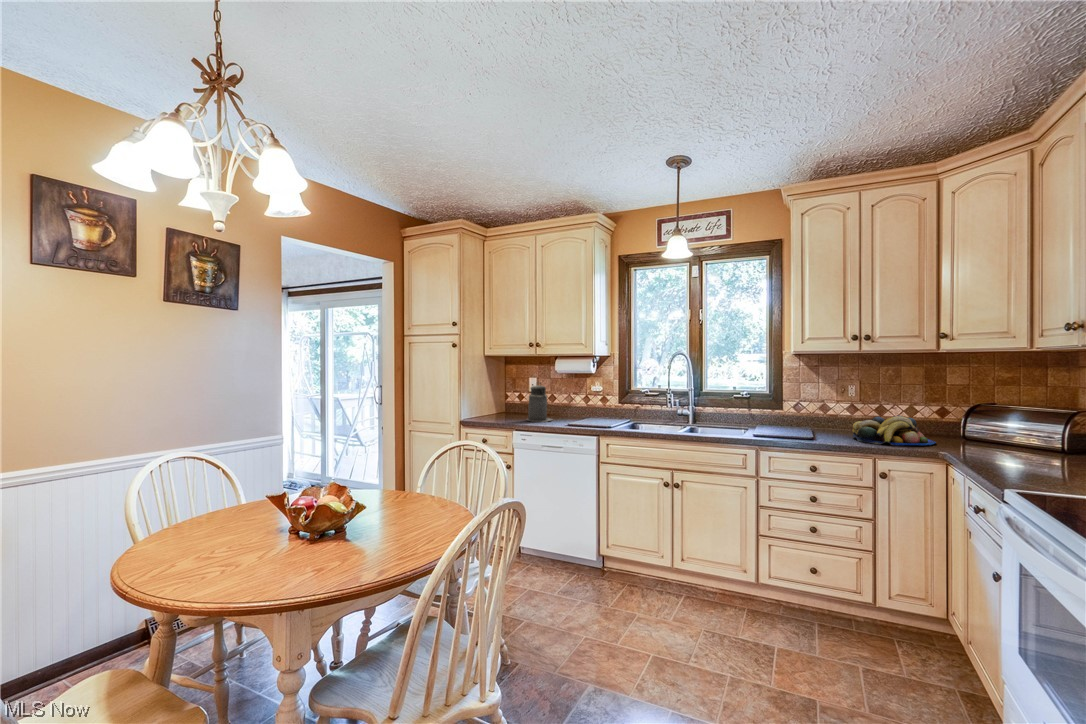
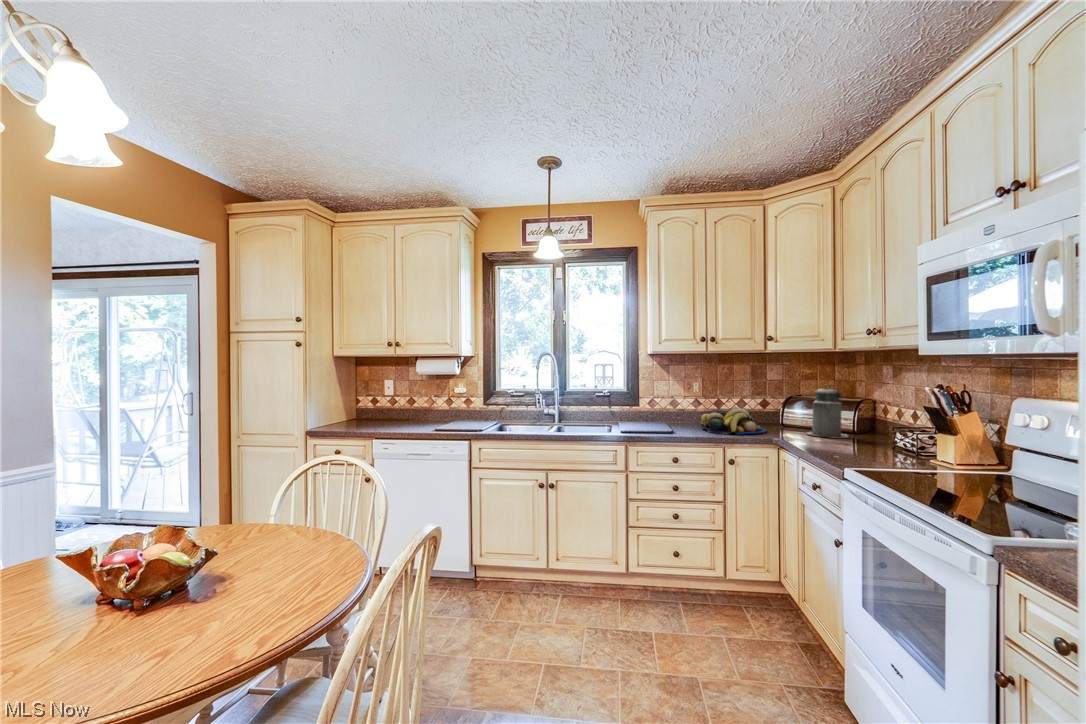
canister: present [527,383,552,422] -> present [807,385,848,438]

